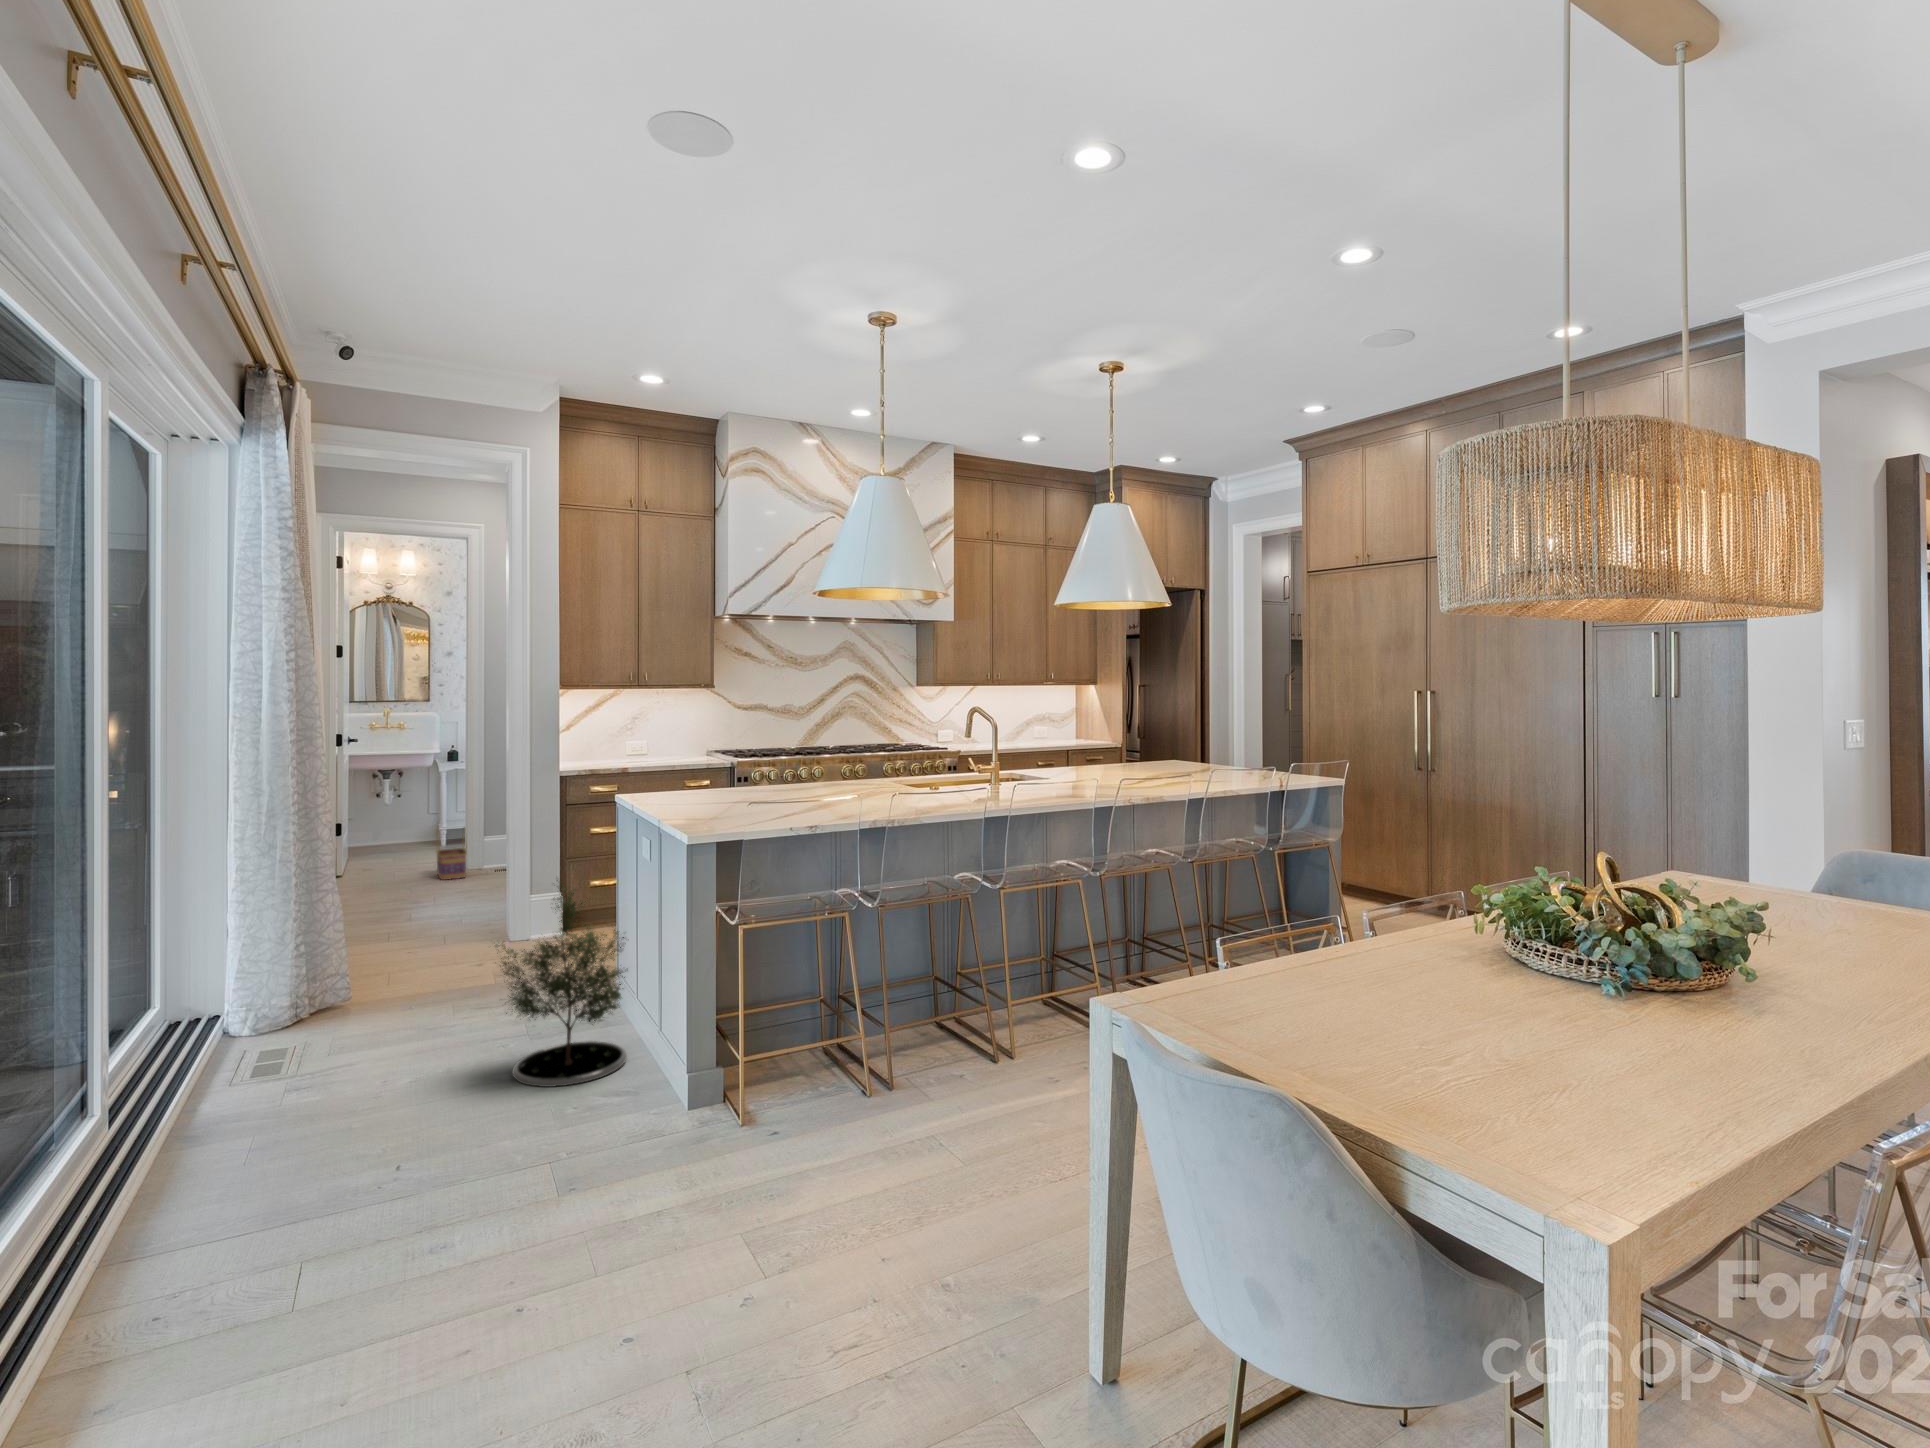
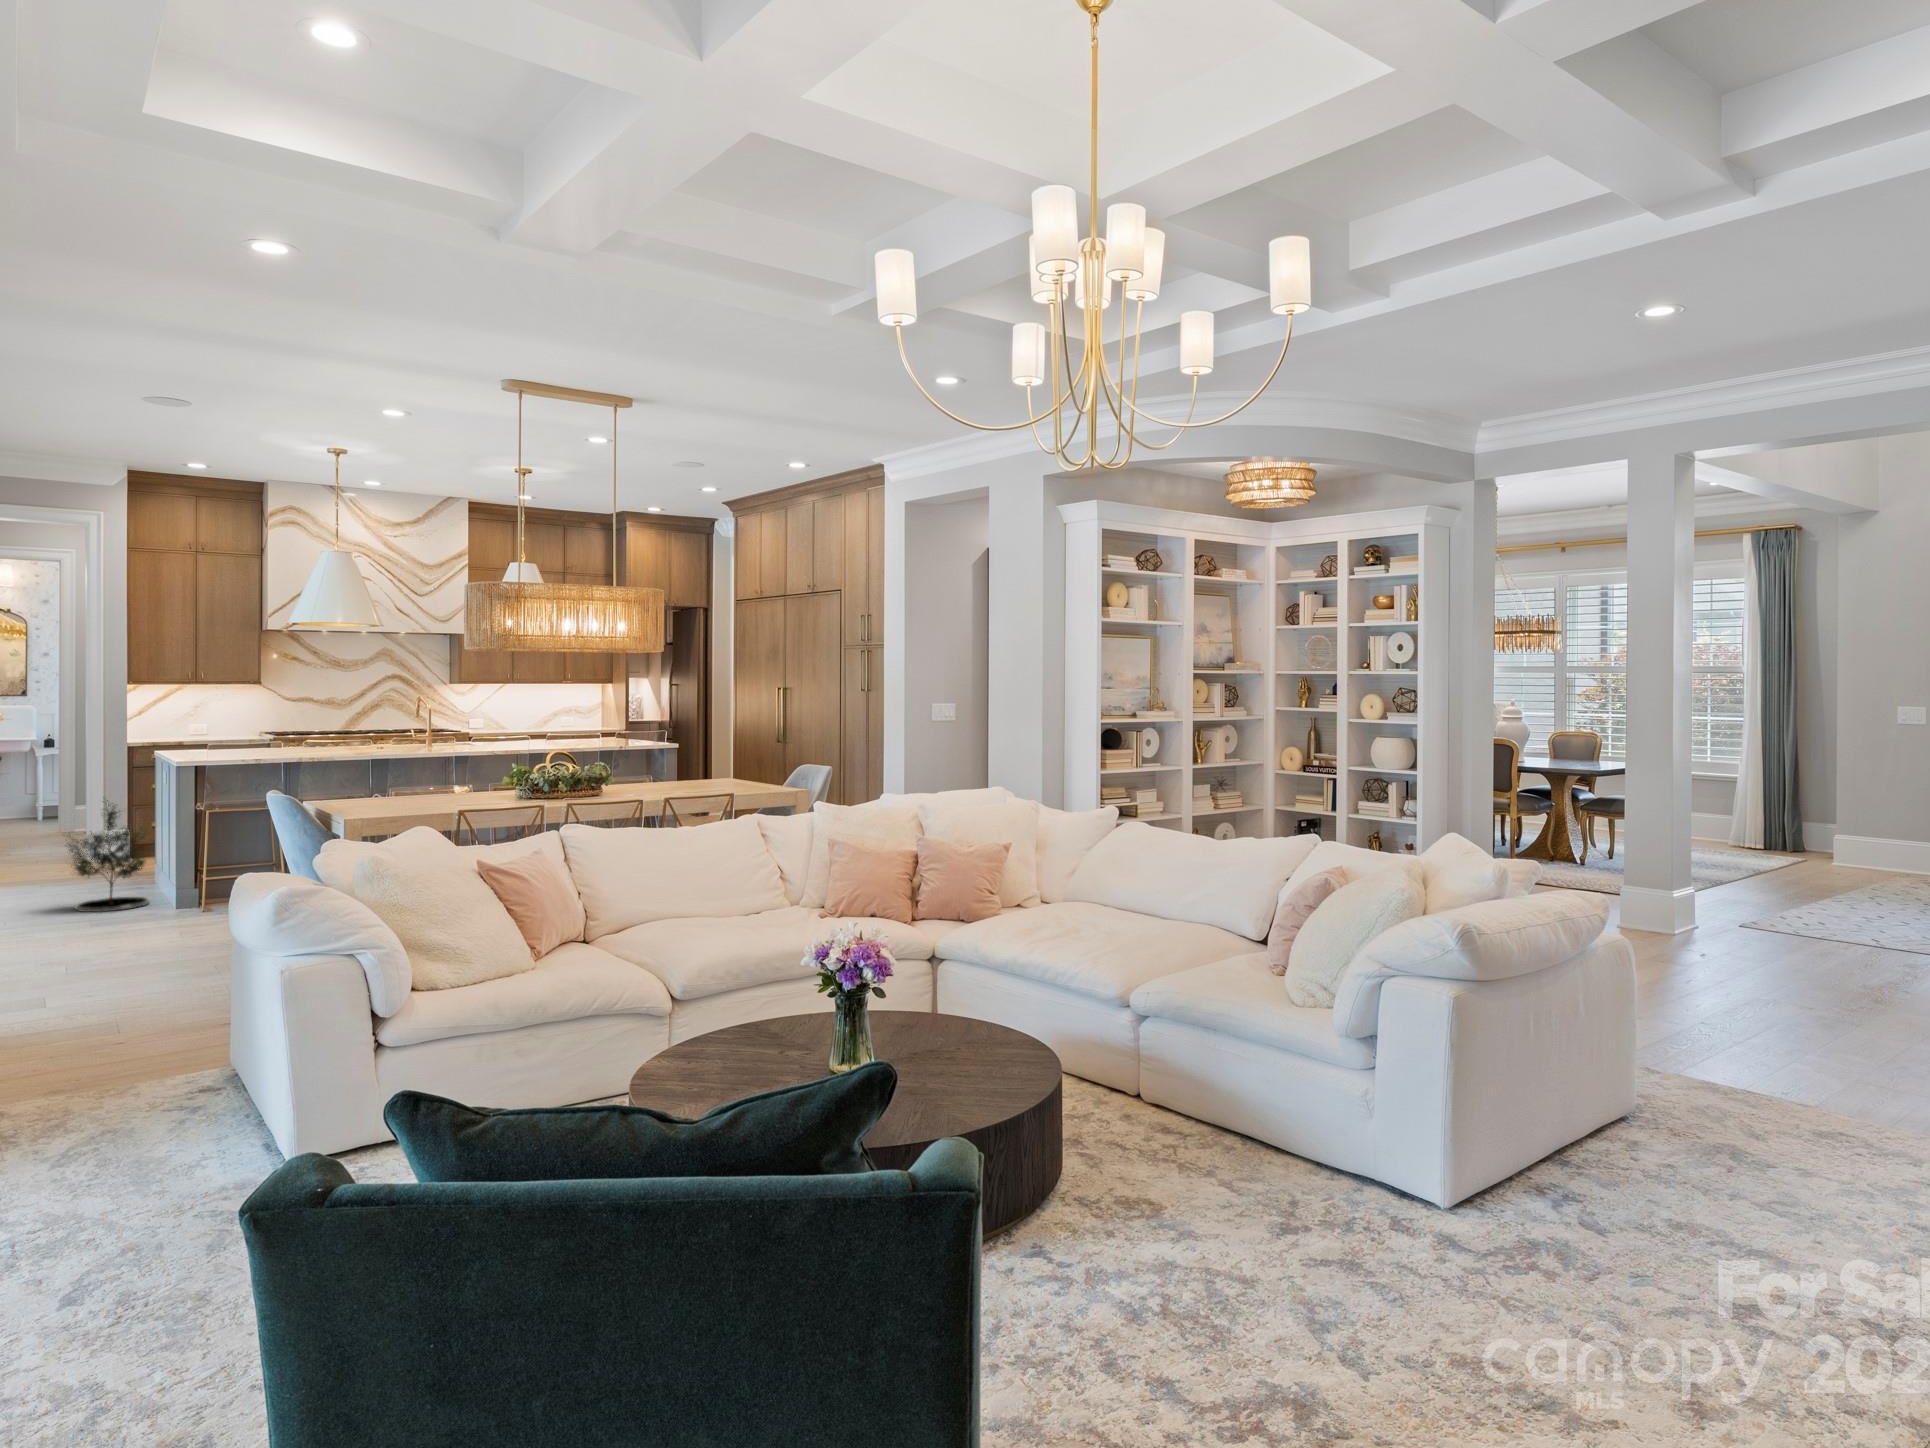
basket: present [436,829,467,880] -> none [32,796,59,838]

